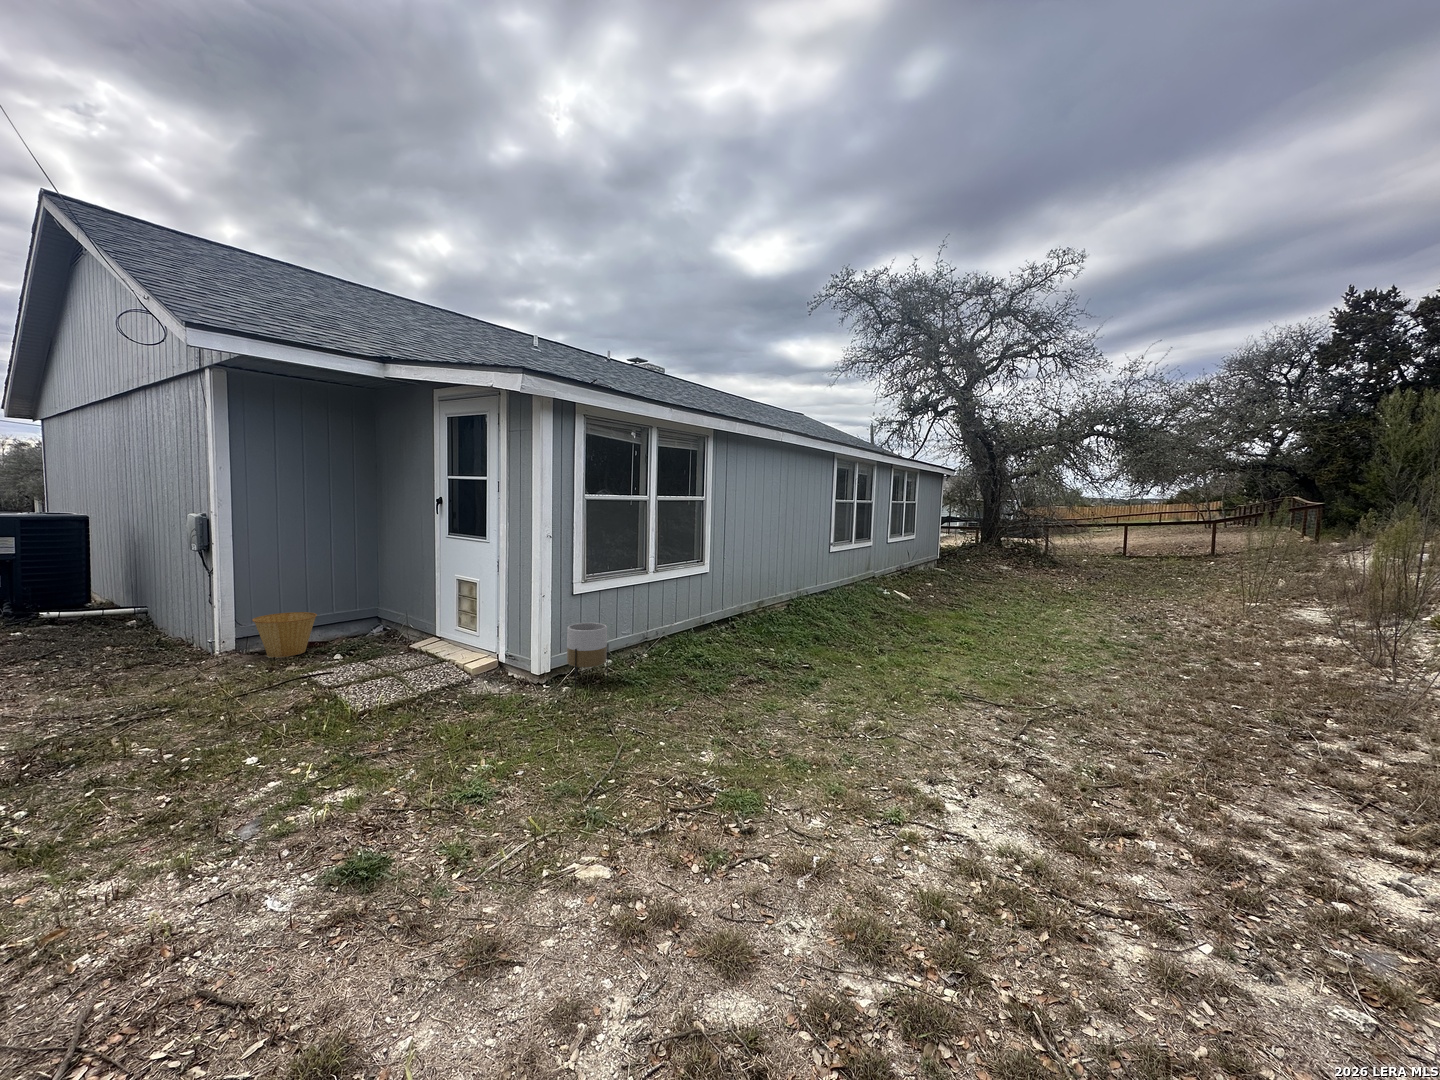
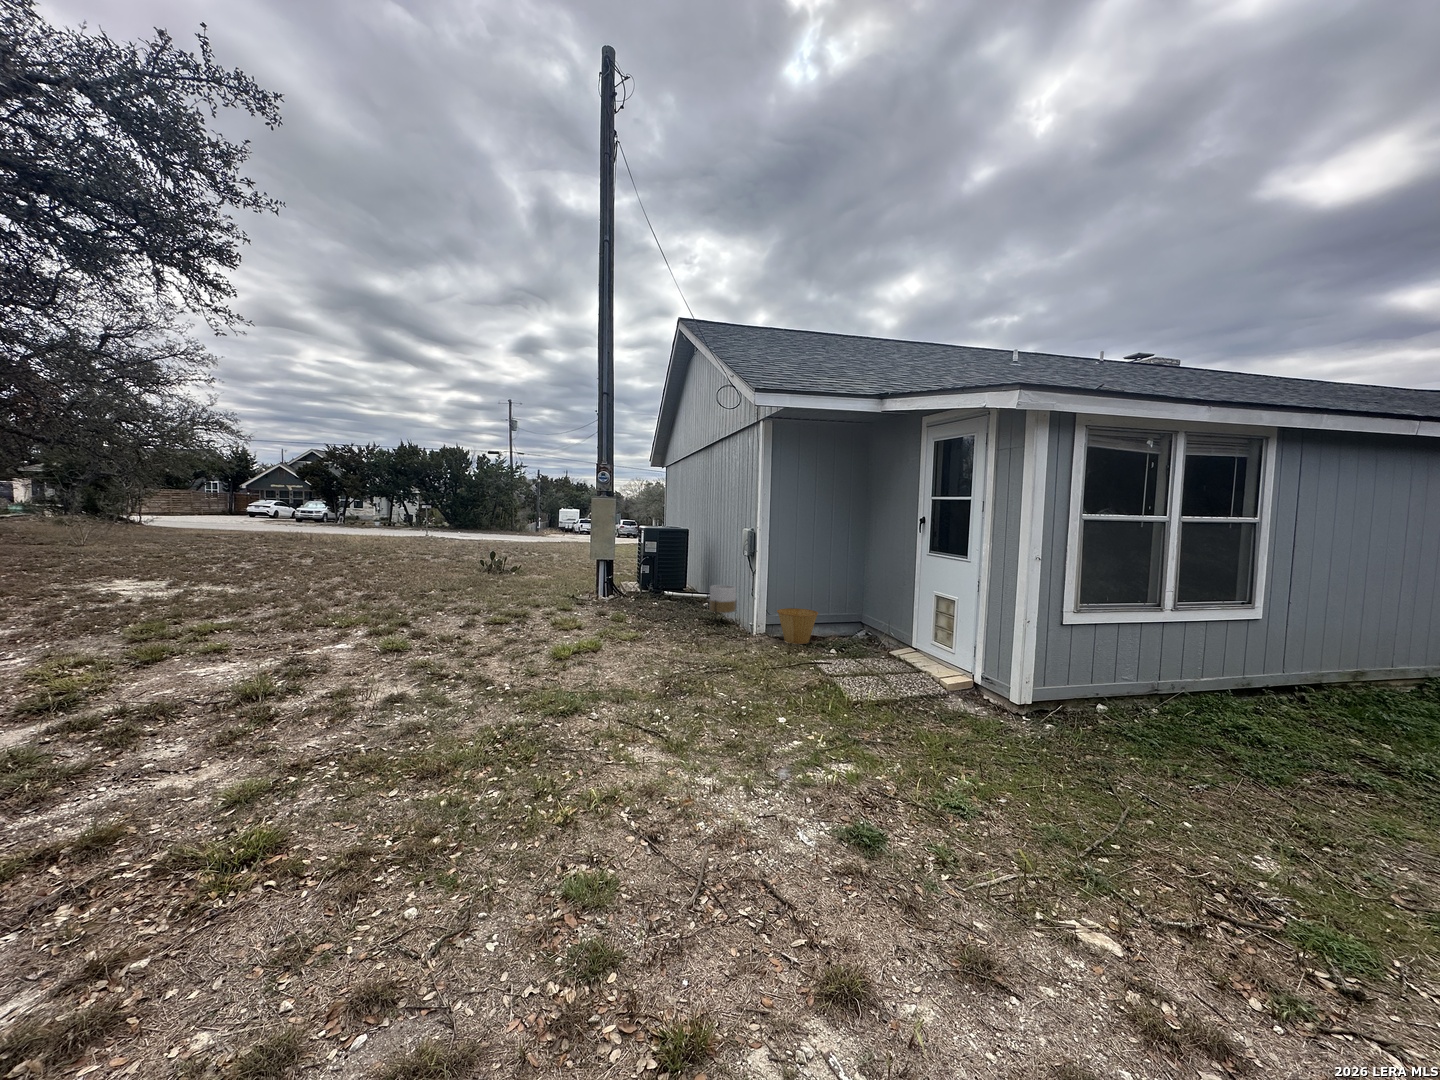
planter: present [567,623,609,687] -> present [709,585,737,614]

